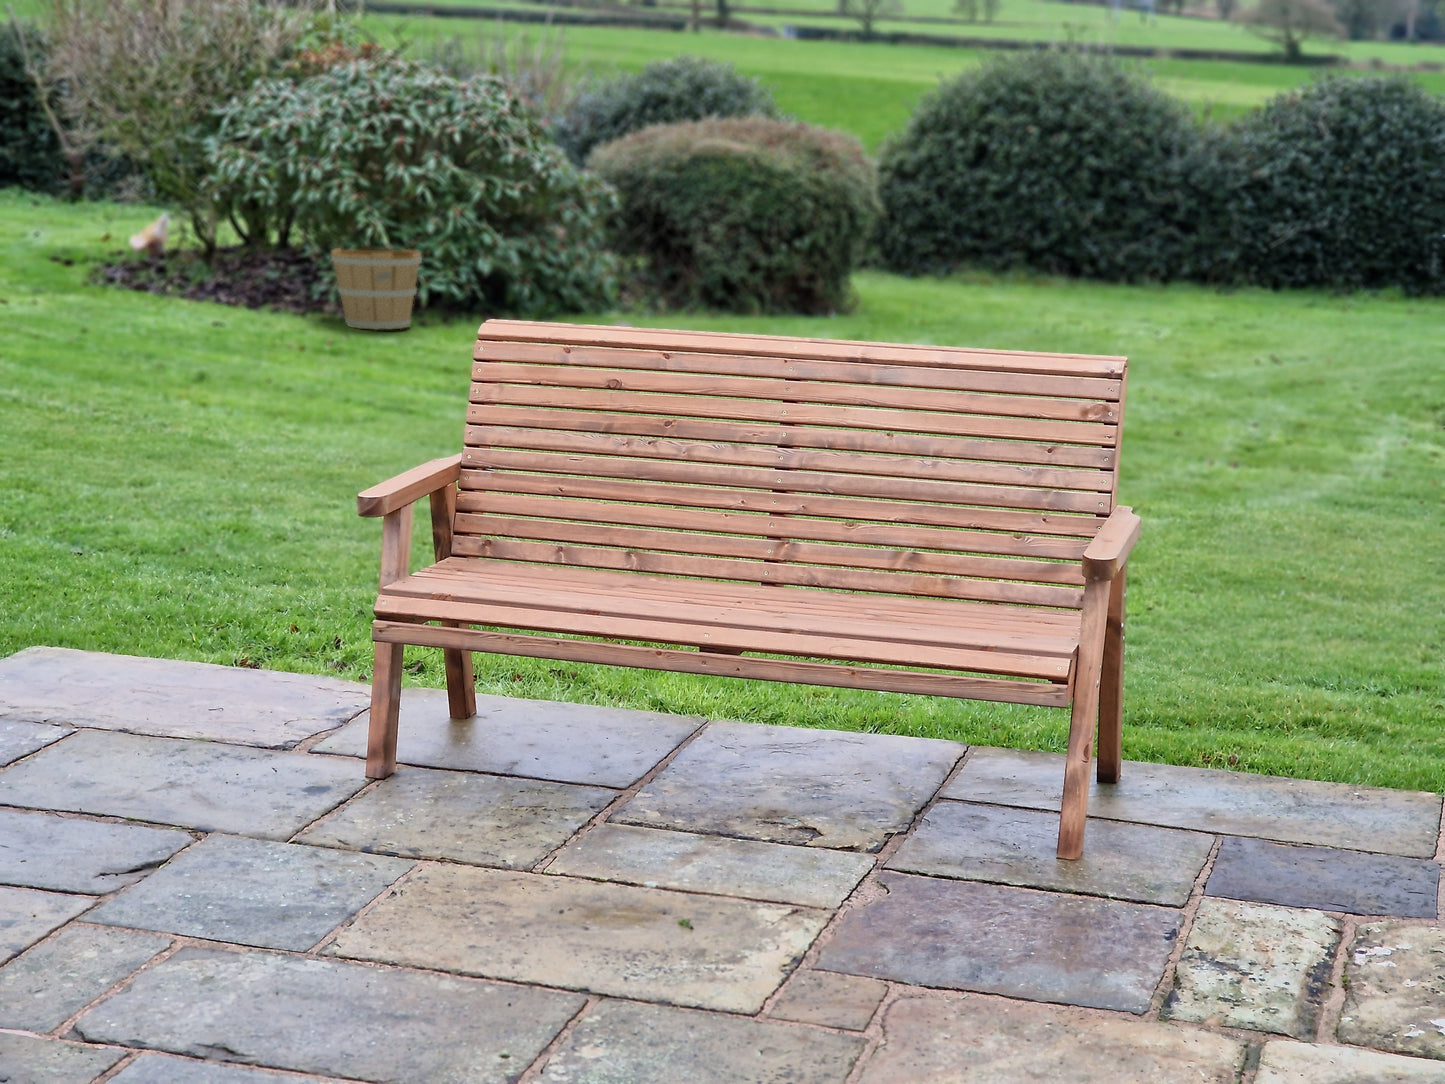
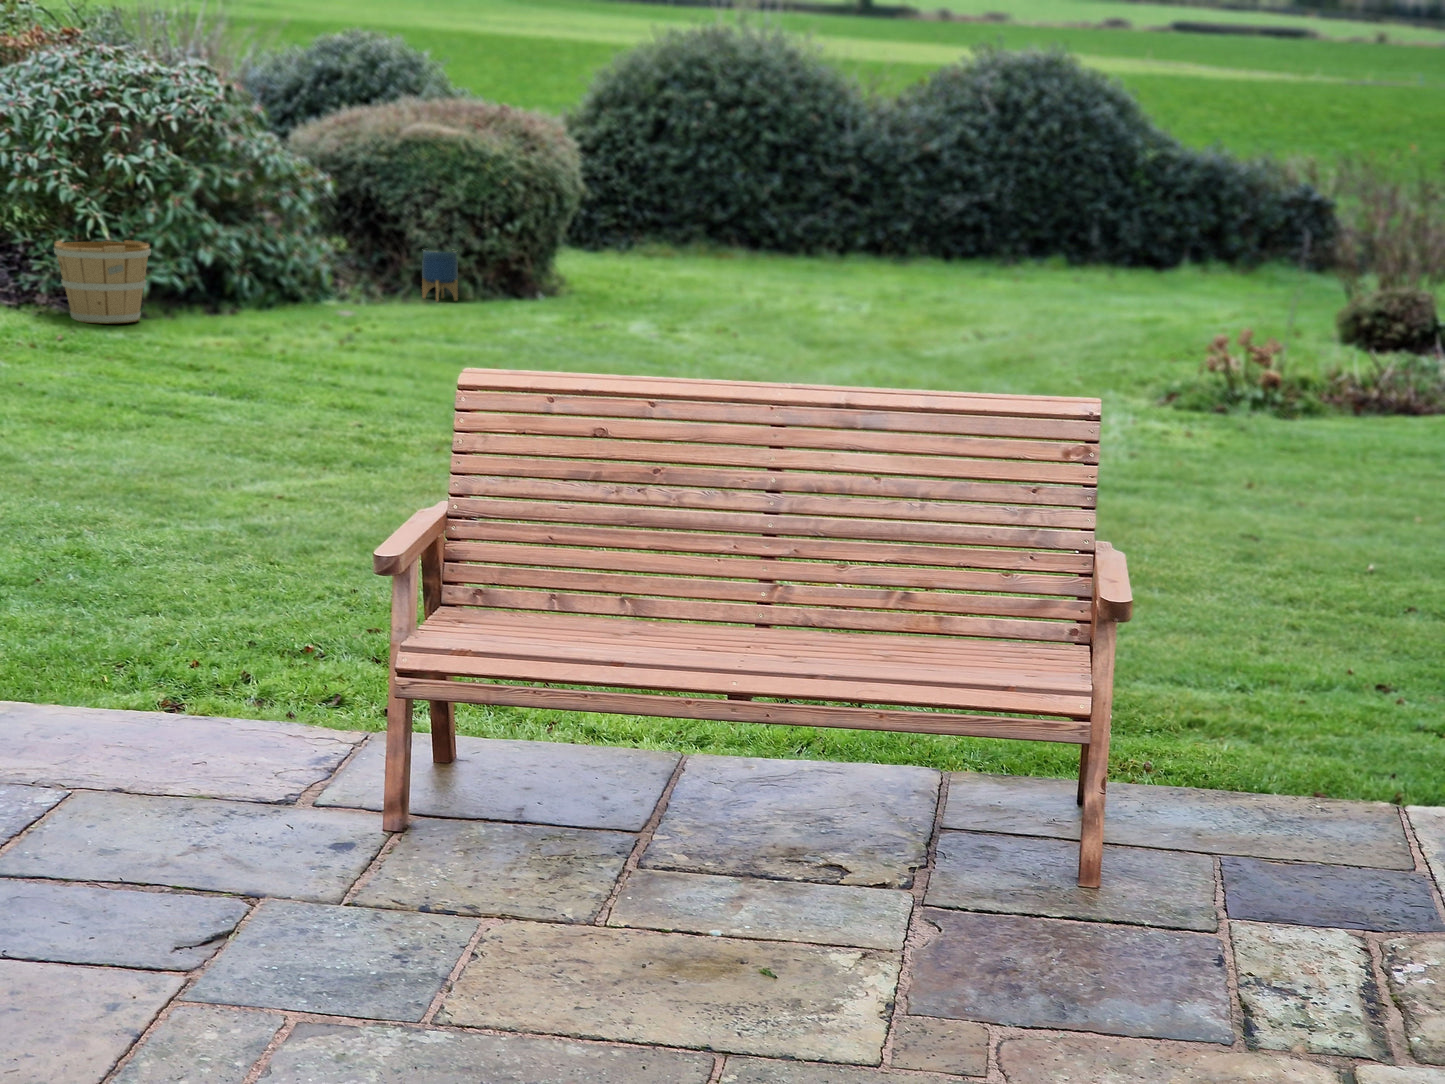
planter: none [709,265,745,317] -> present [422,250,458,301]

